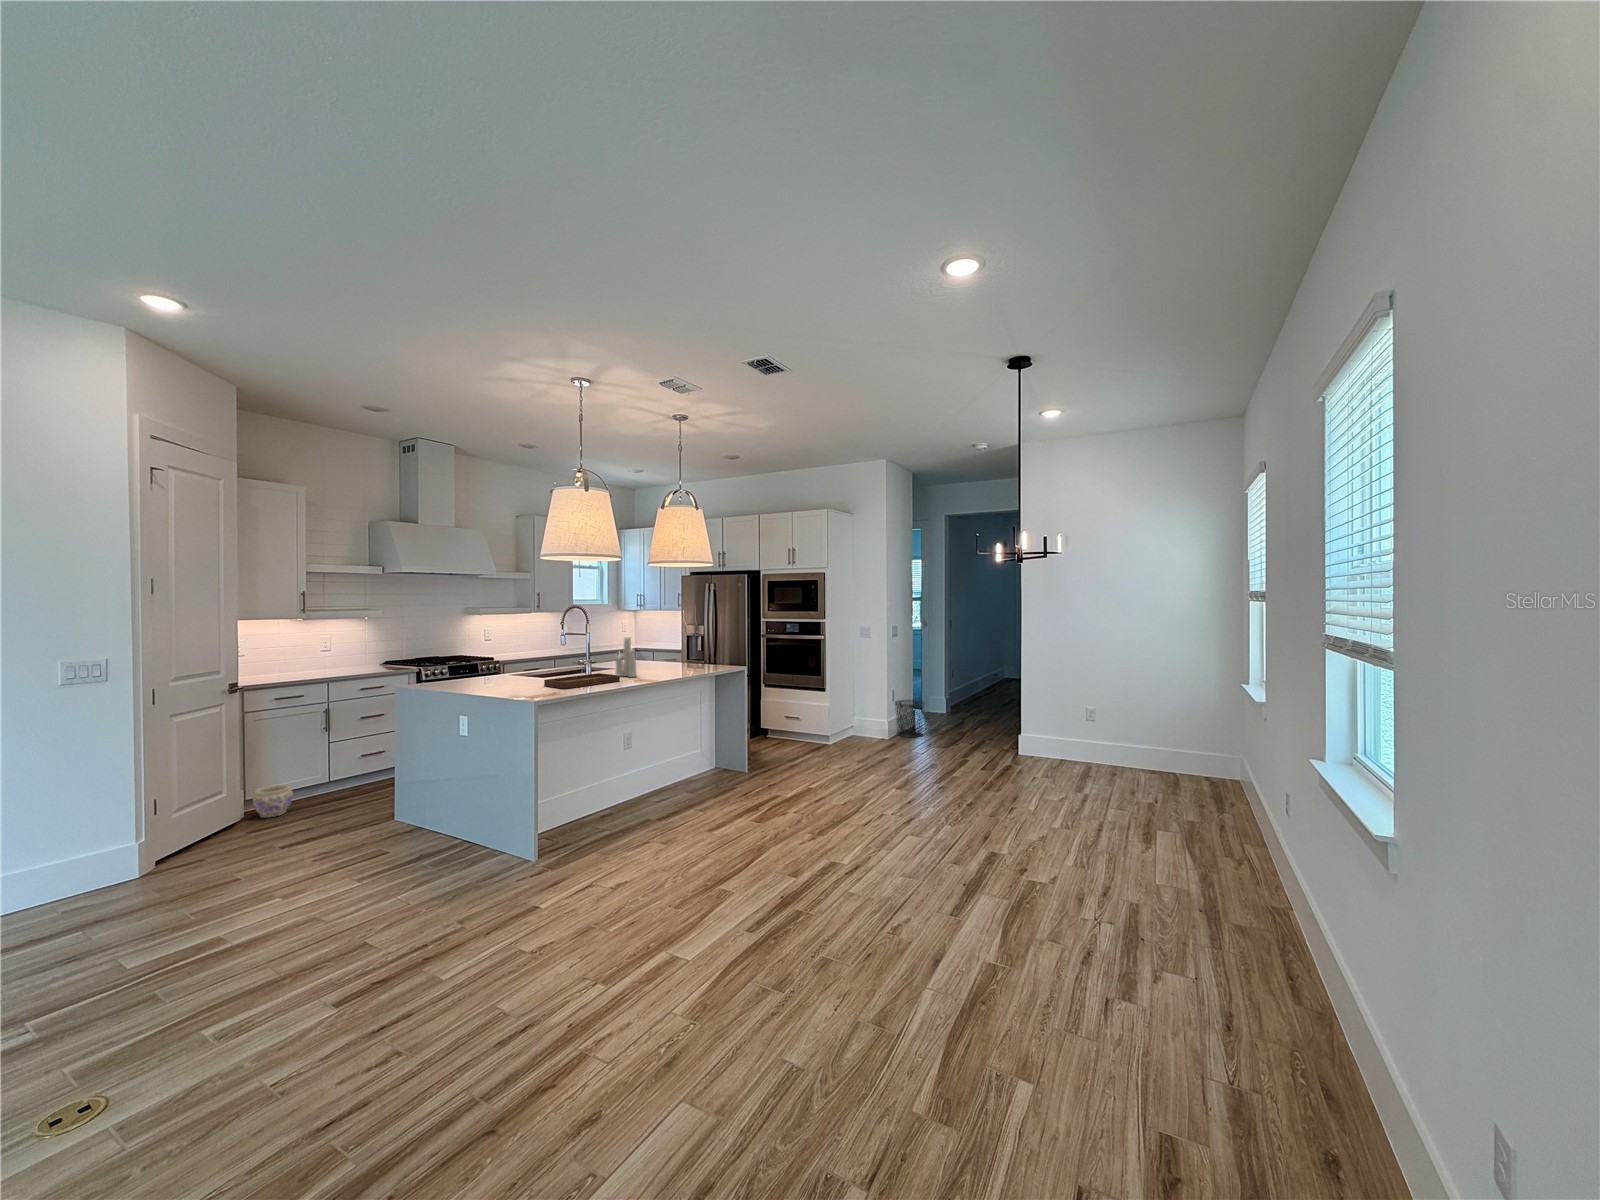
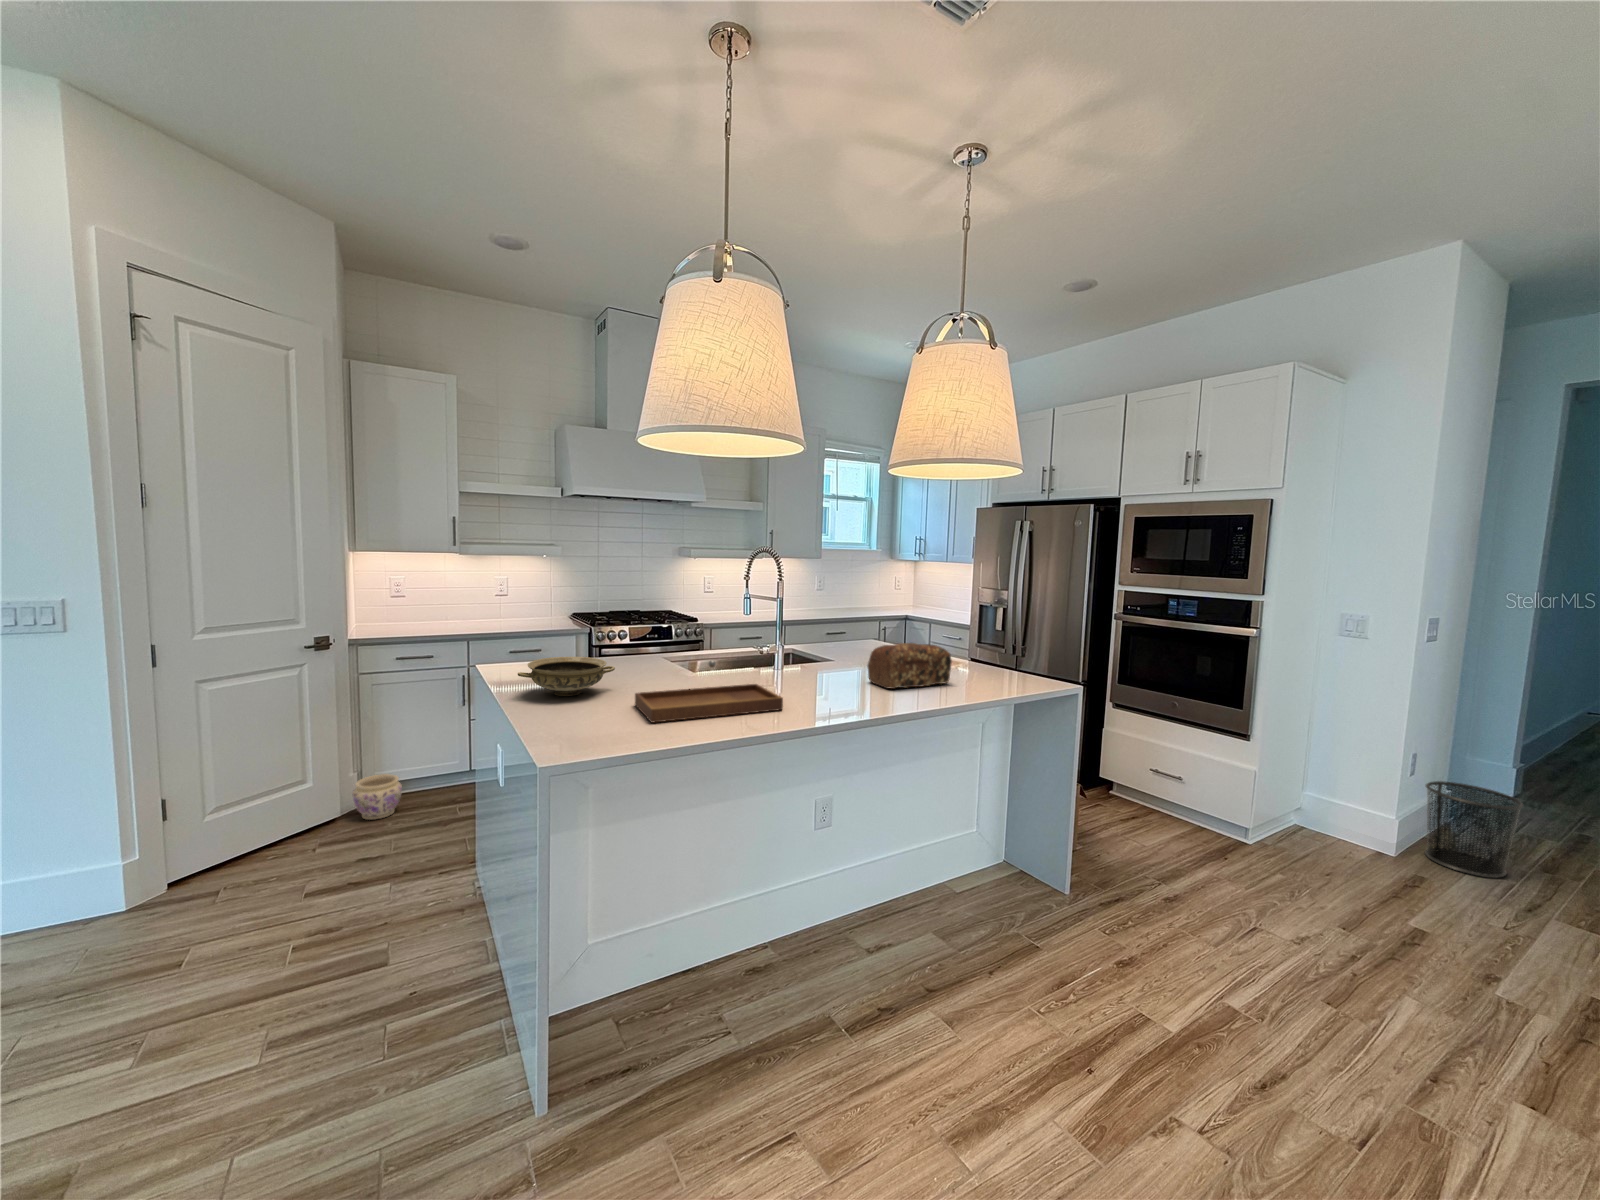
candle: present [616,637,636,677] -> none [792,599,831,698]
bread loaf: none [648,650,689,672] -> present [867,643,952,689]
ceramic bowl: none [475,668,521,687] -> present [518,657,615,696]

